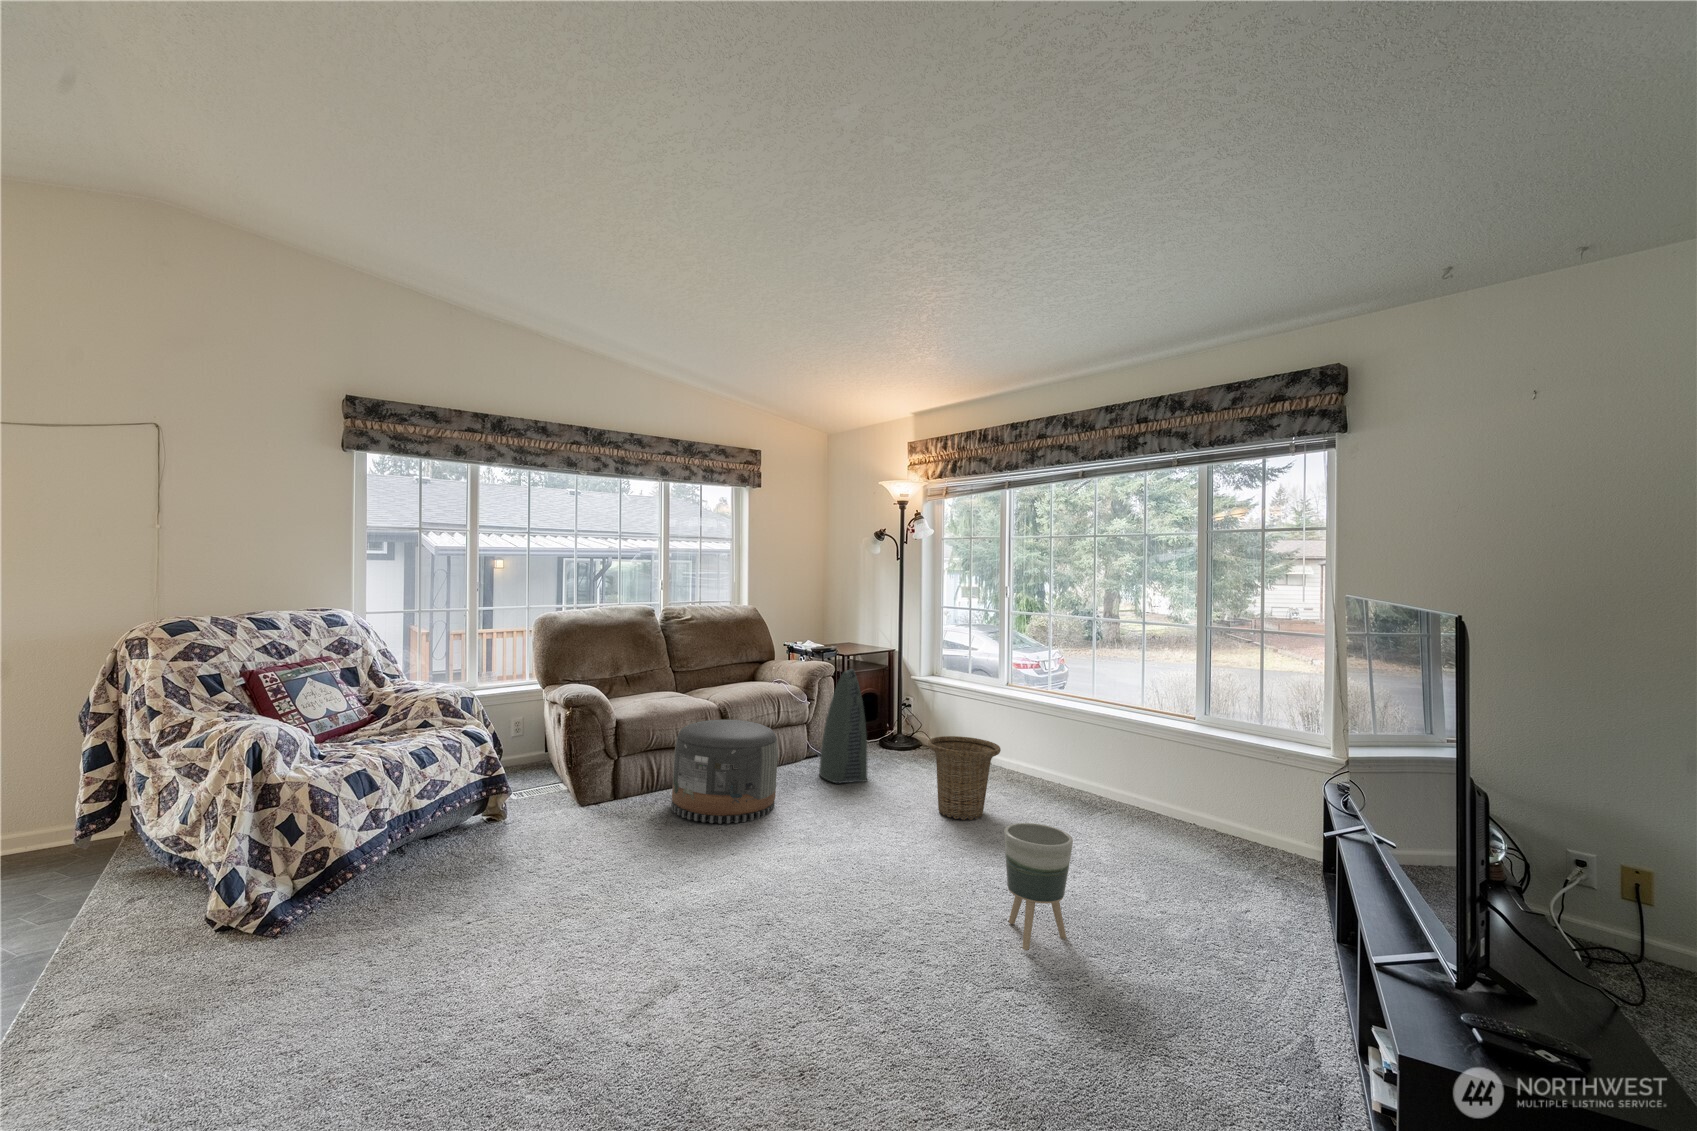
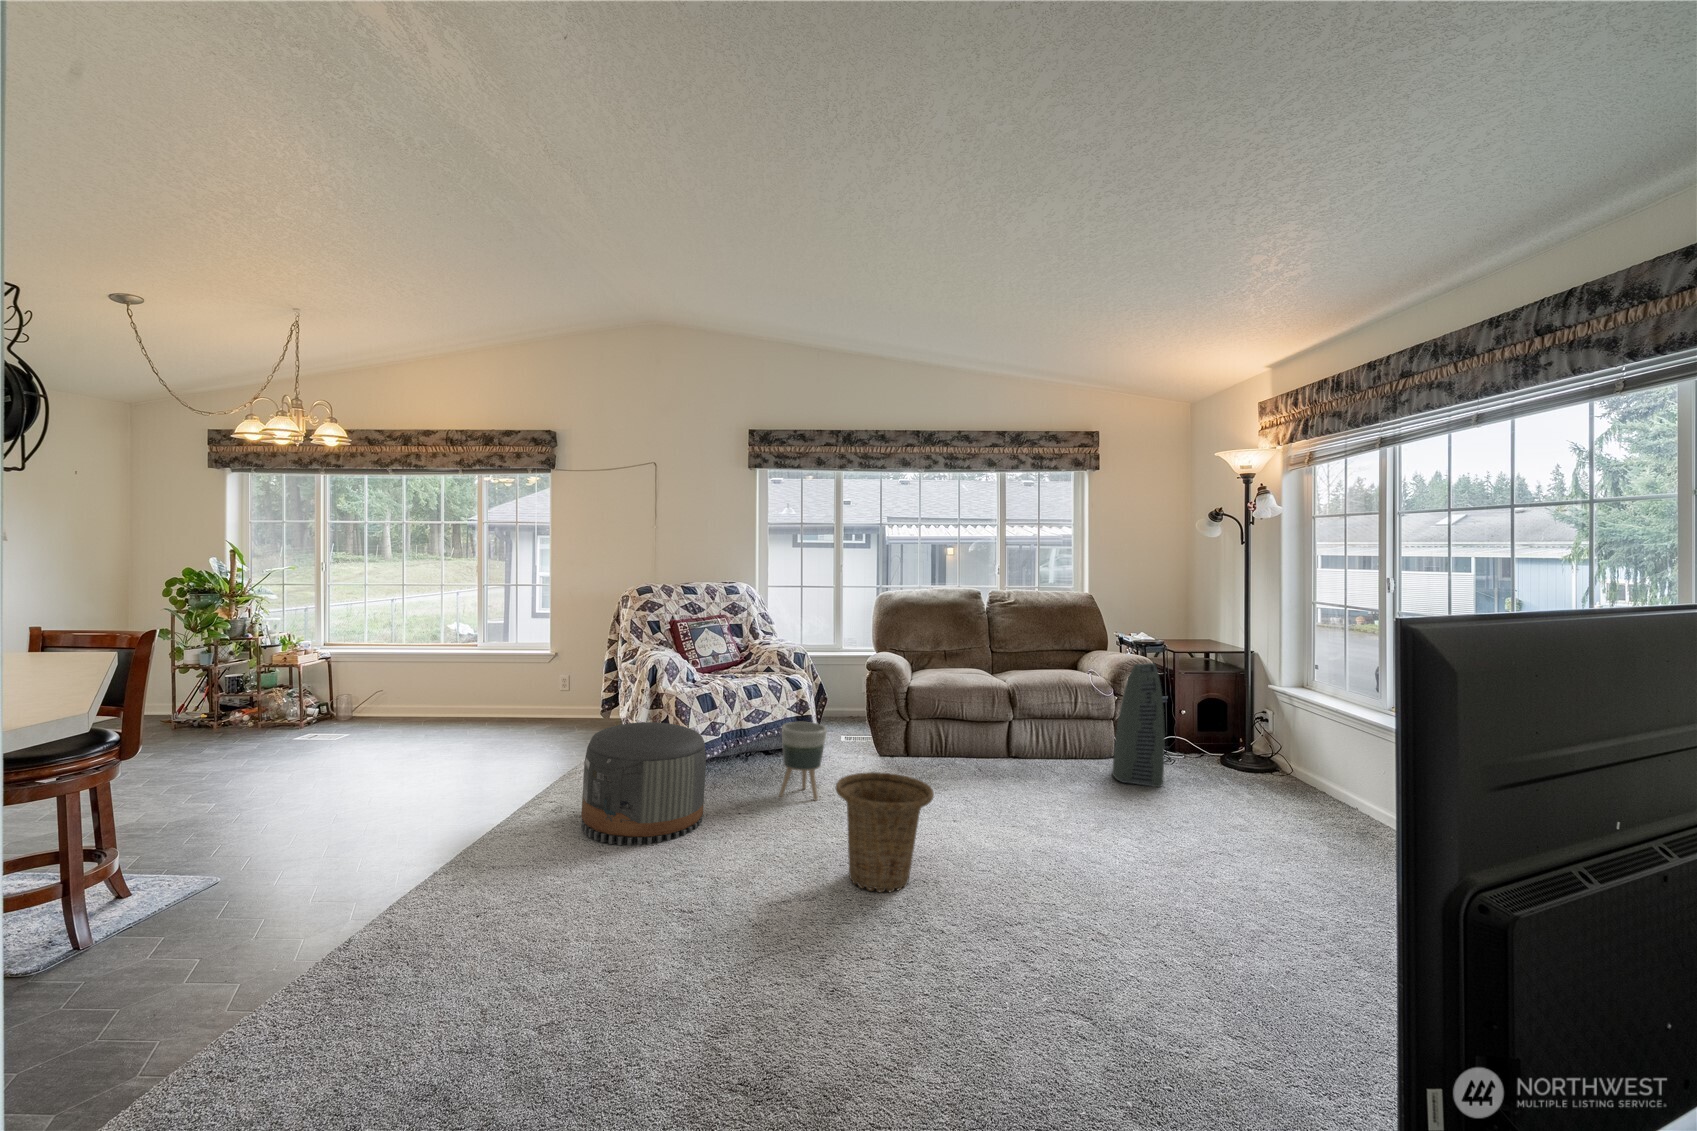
pouf: present [671,720,778,823] -> present [581,722,706,846]
basket: present [928,736,1001,820] -> present [836,772,934,892]
planter: present [1004,823,1073,950] -> present [779,722,827,800]

